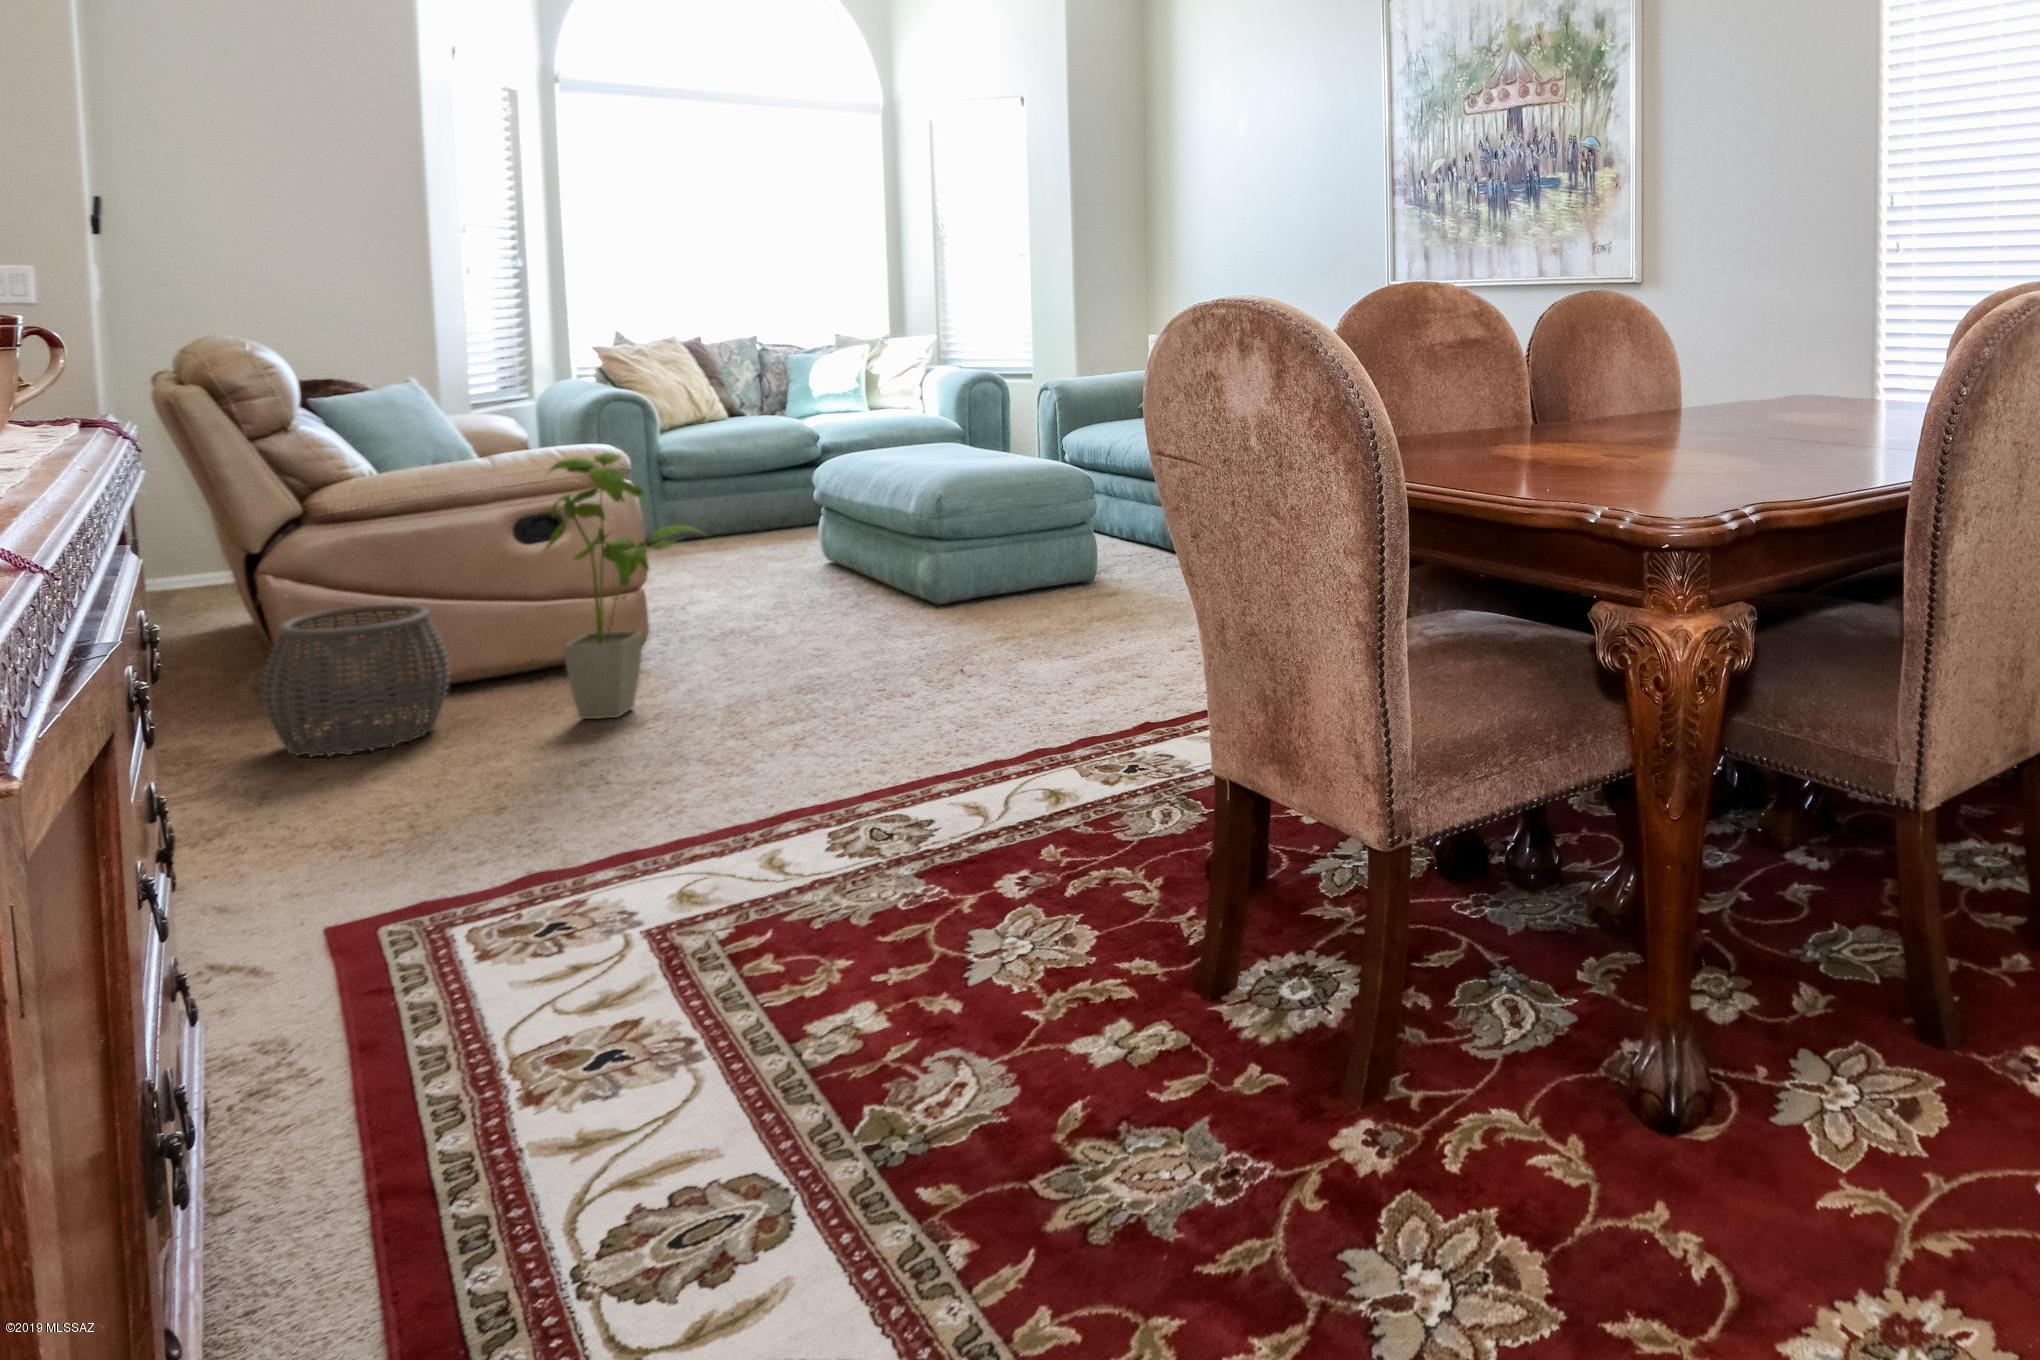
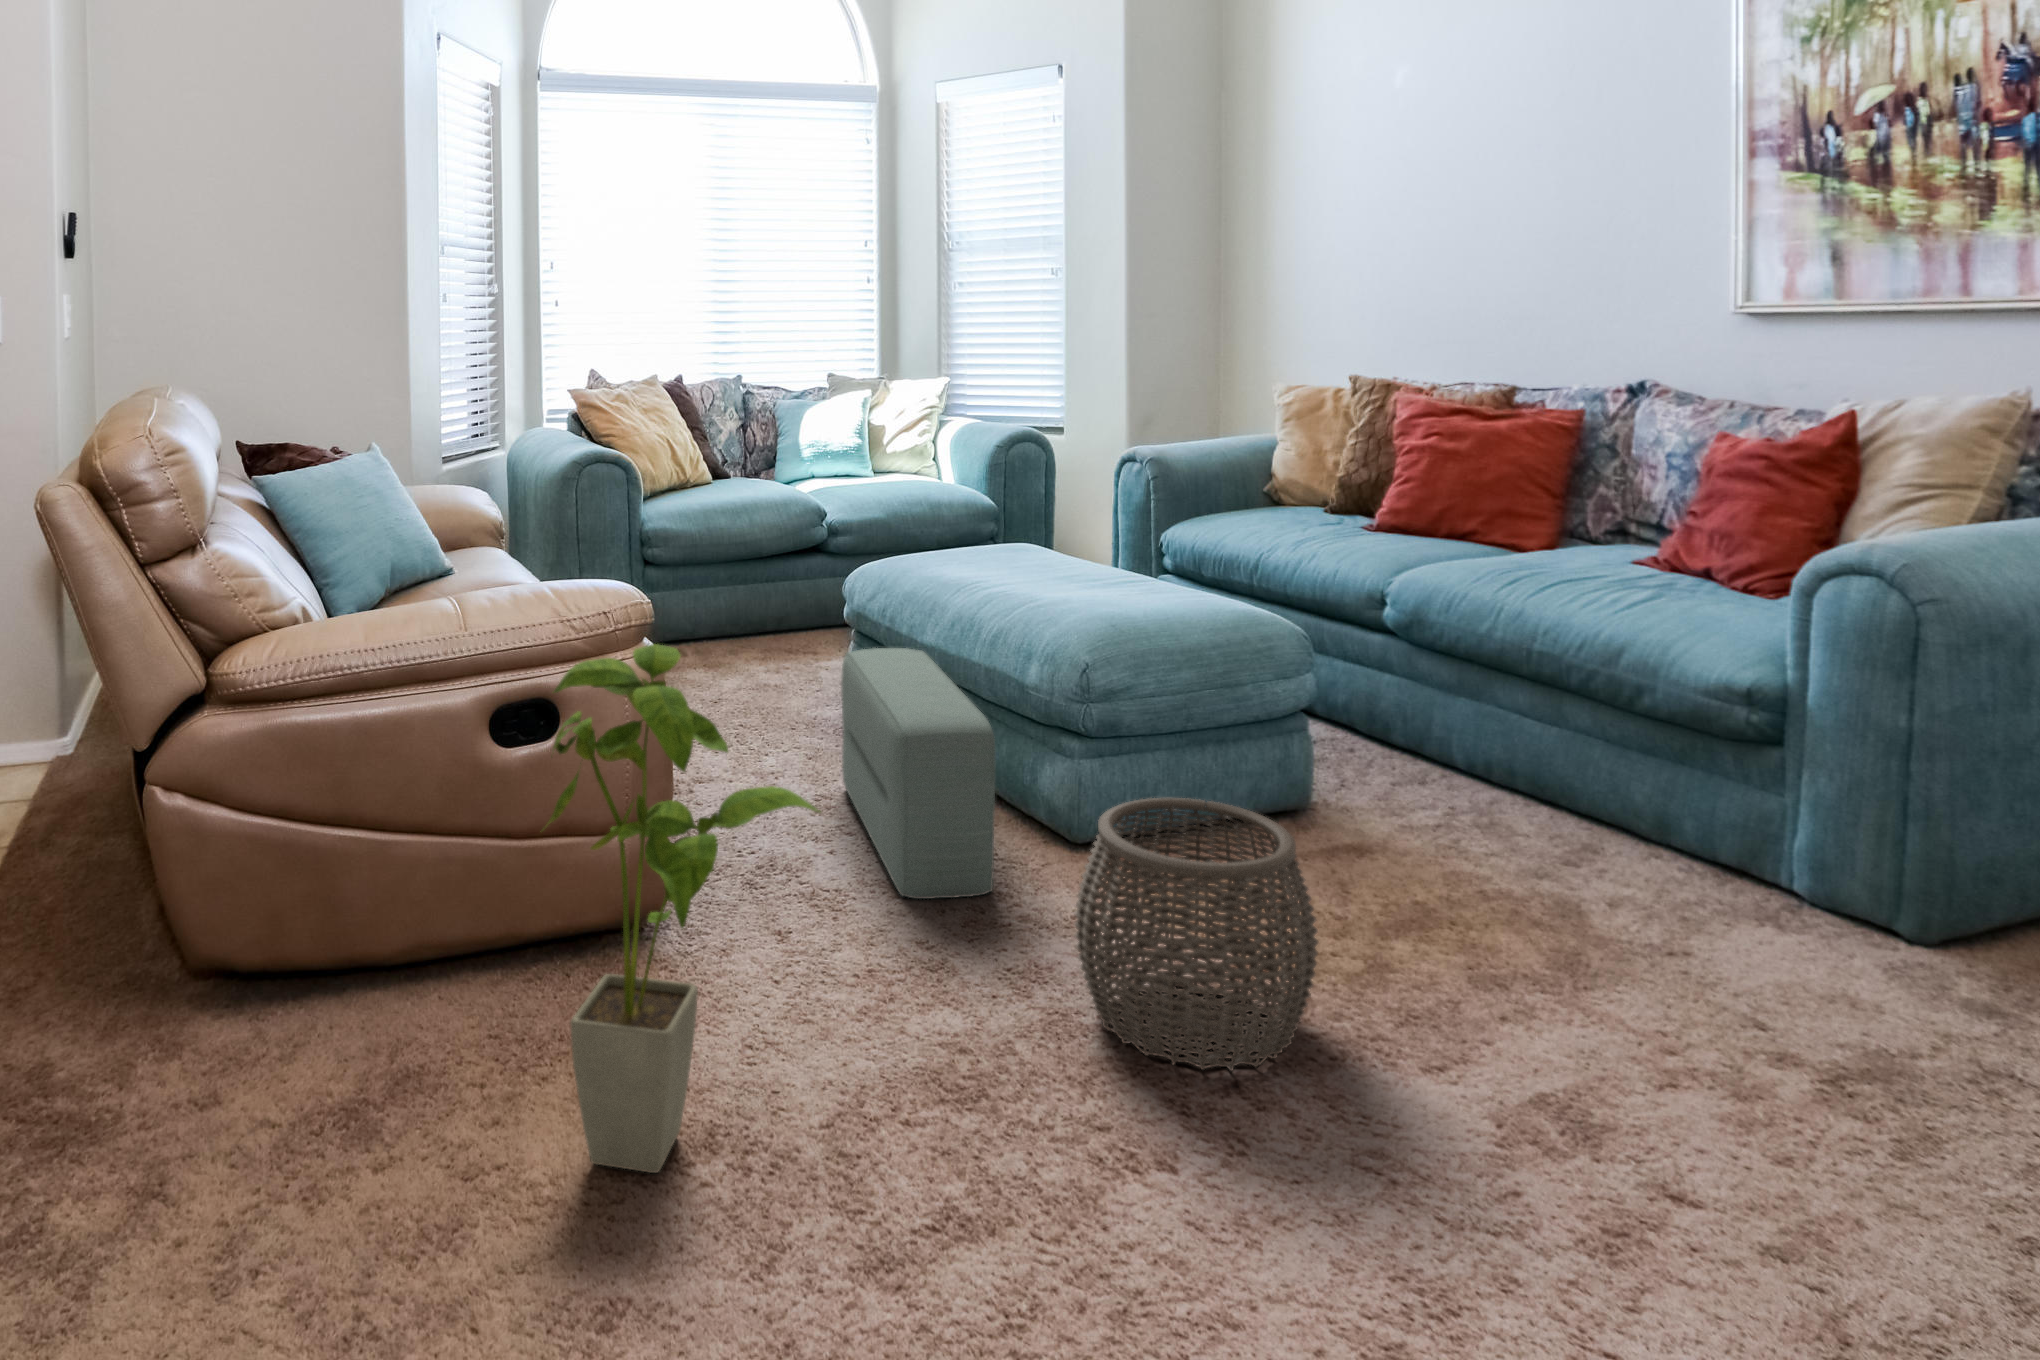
pouf: none [789,501,868,630] -> present [841,648,995,899]
woven basket: present [263,604,450,757] -> present [1074,798,1318,1071]

